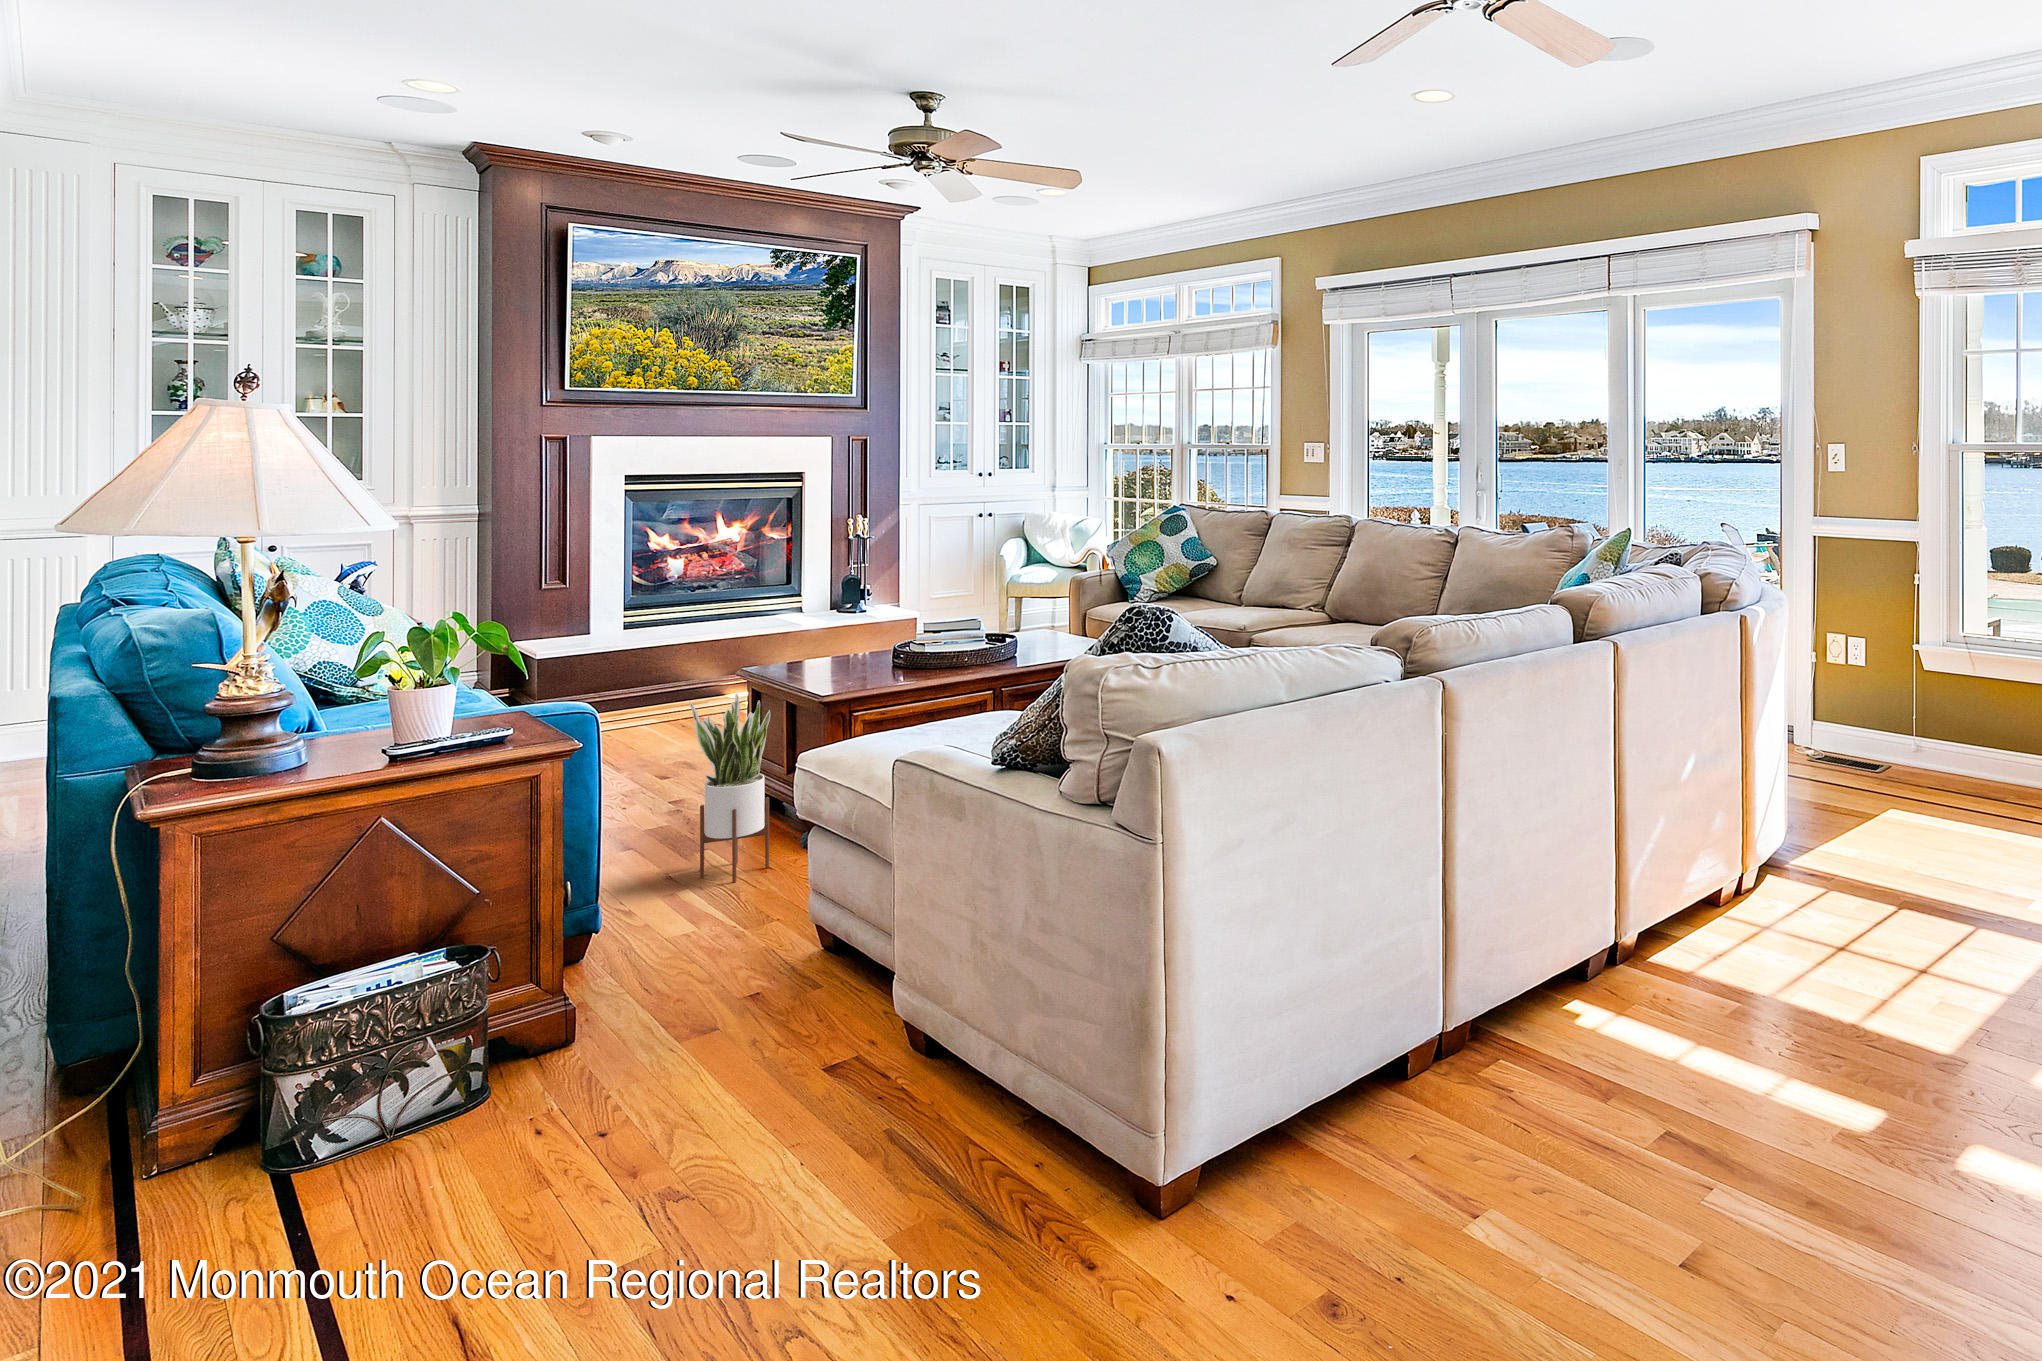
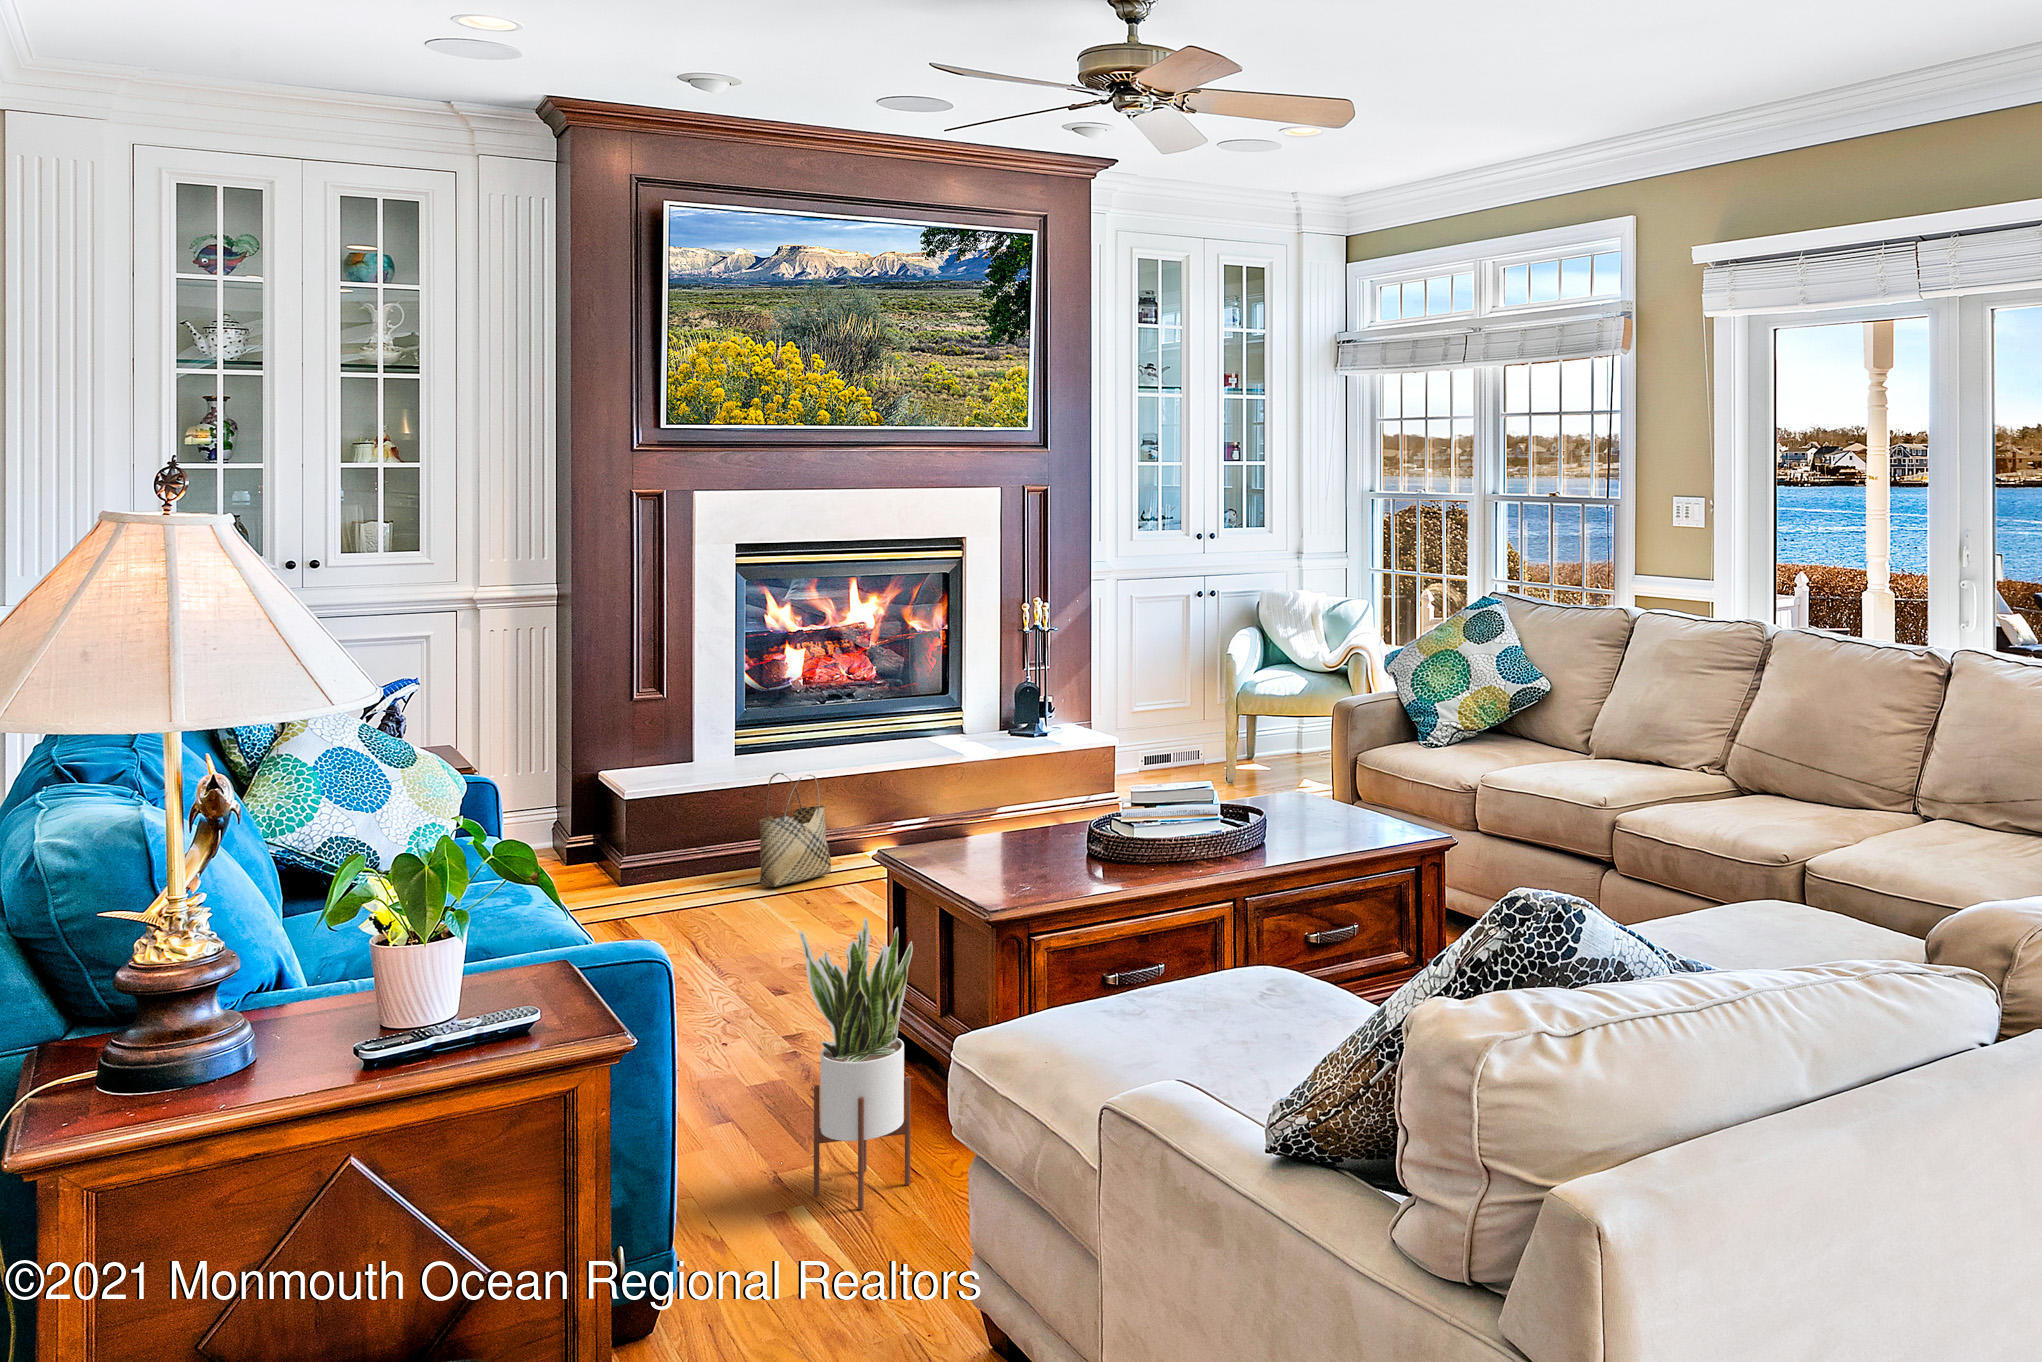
woven basket: none [647,635,703,715] -> present [759,773,831,887]

